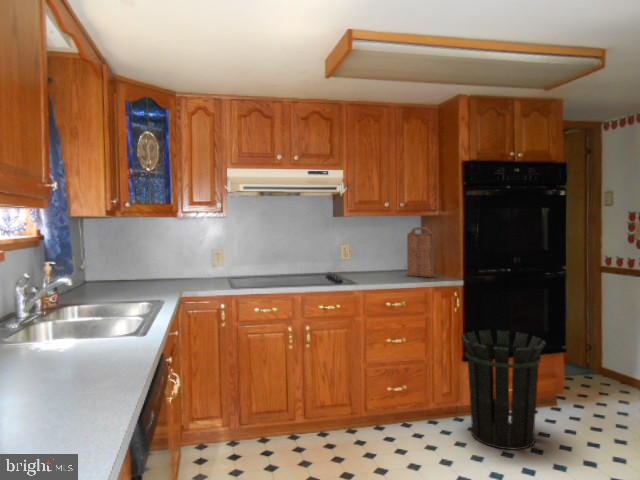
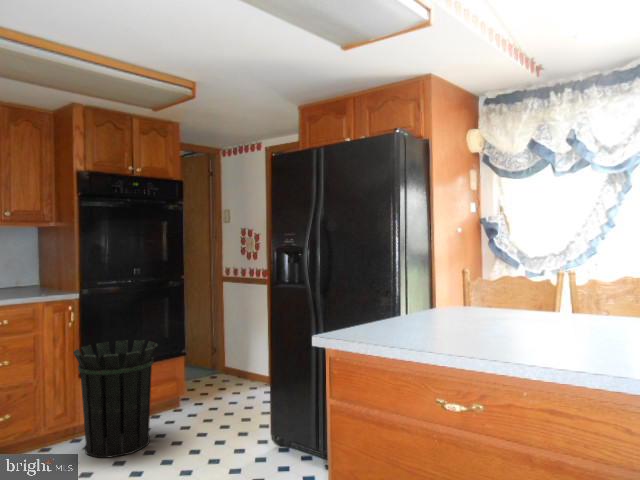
cutting board: present [407,227,434,277] -> none [15,238,47,293]

